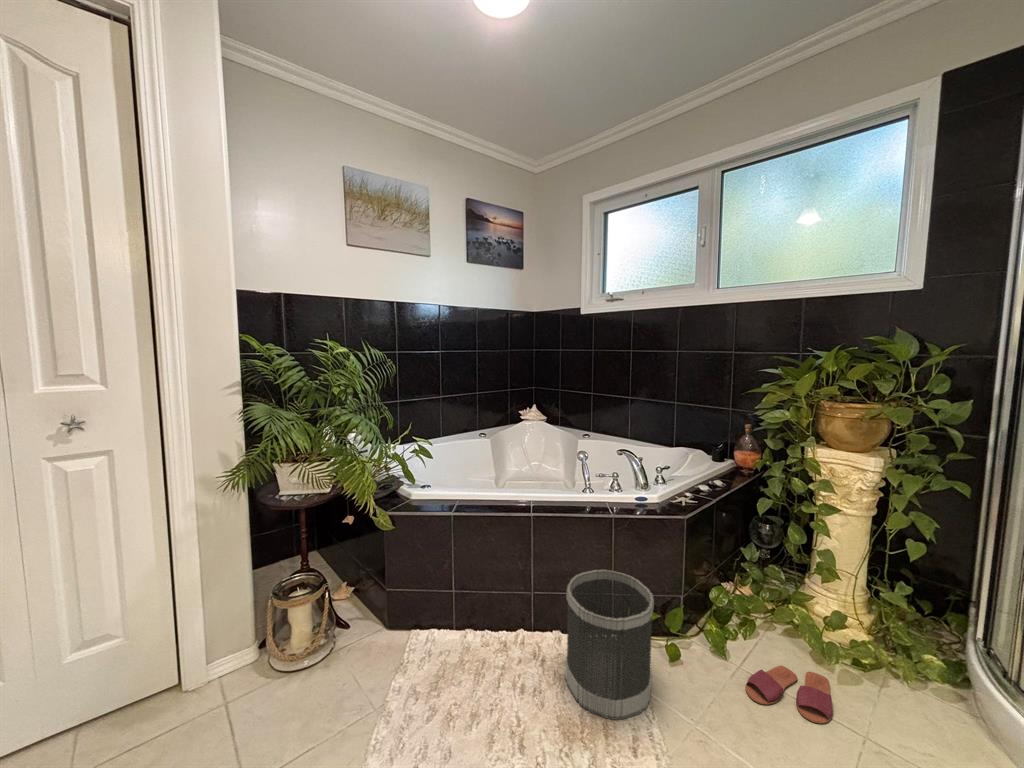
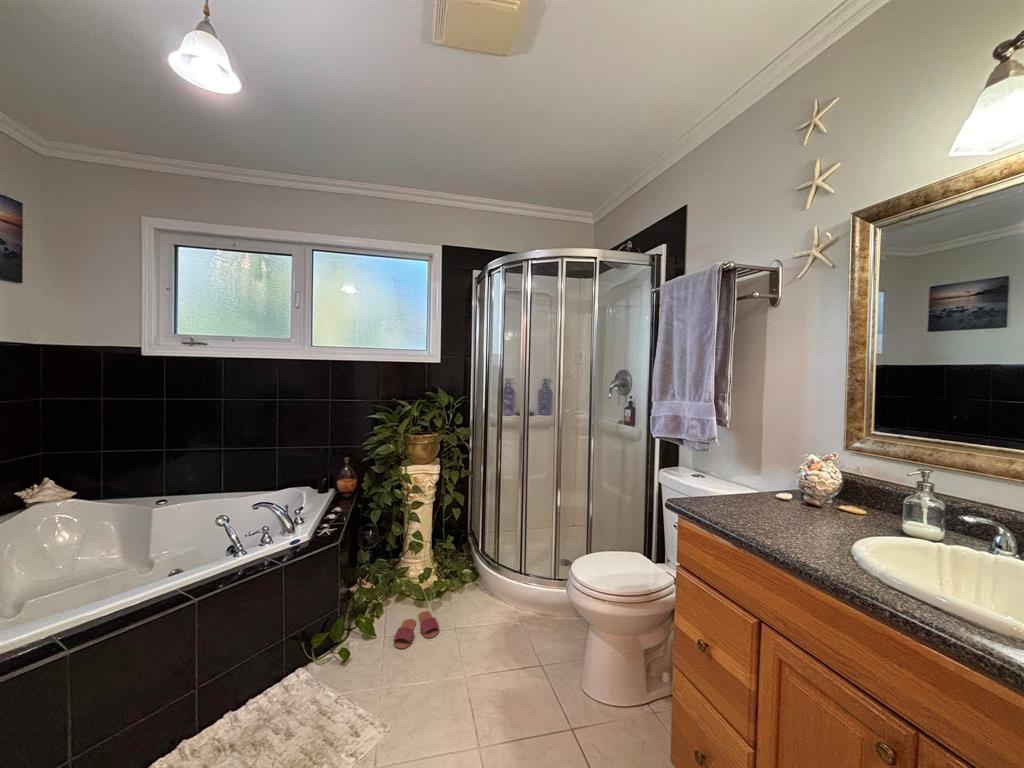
wastebasket: present [566,570,654,720] -> none [261,608,345,746]

